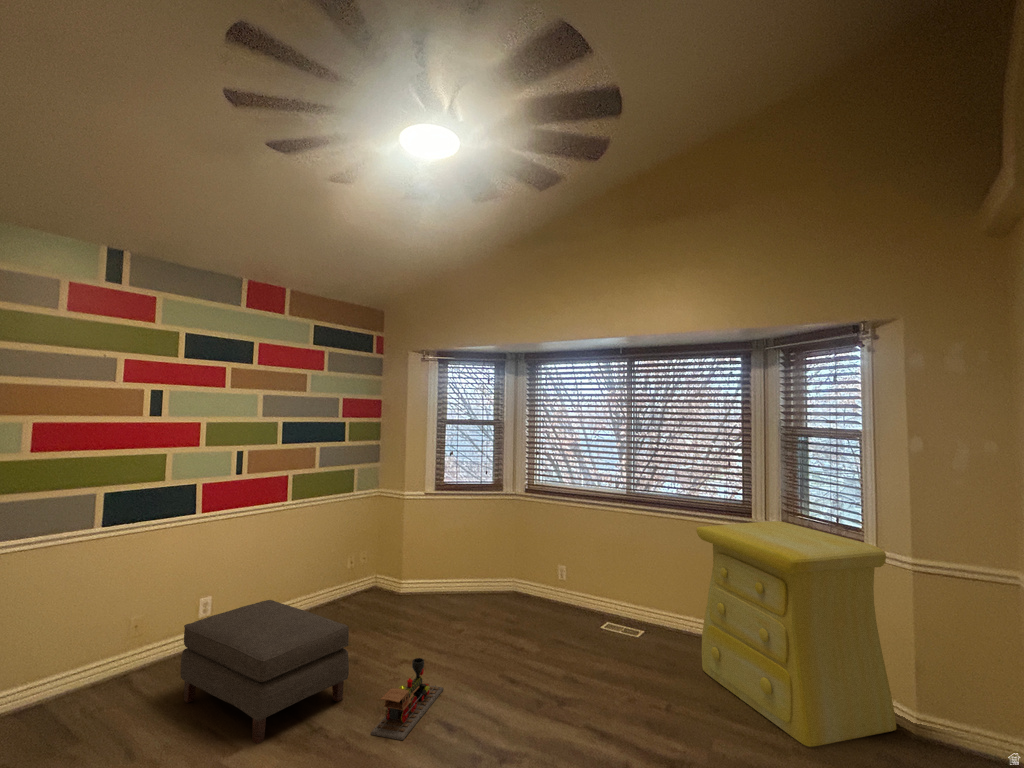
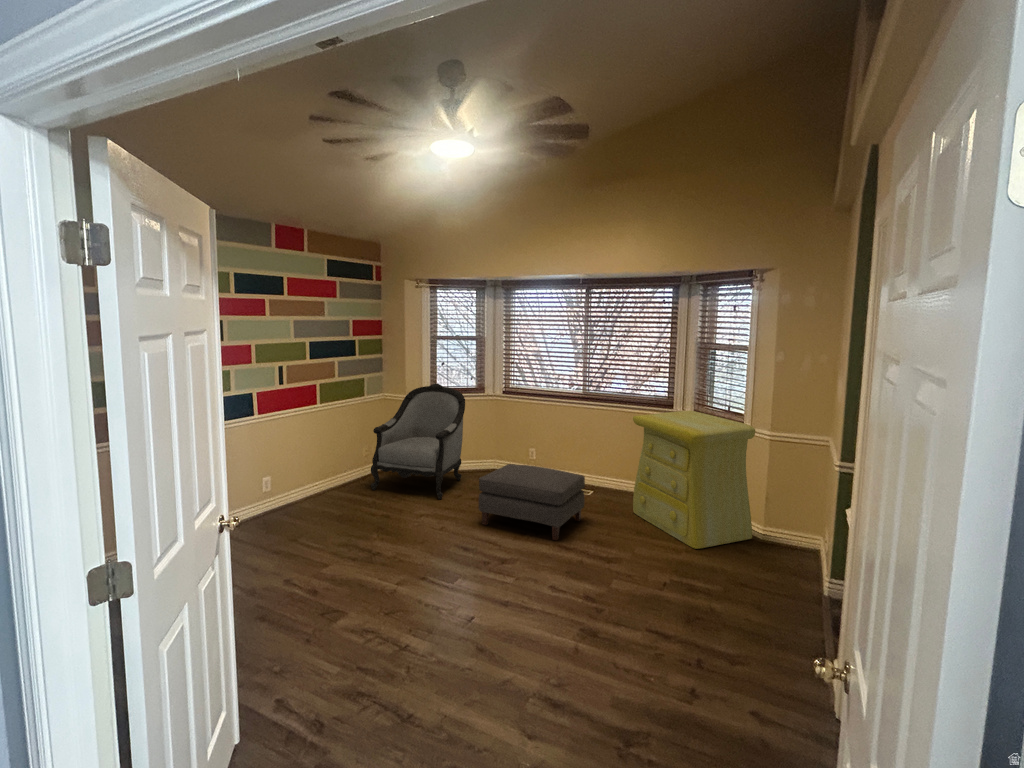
armchair: none [348,478,476,636] -> present [371,383,465,499]
ottoman: present [181,600,349,744] -> present [479,464,585,540]
toy train: present [371,658,444,740] -> none [414,509,456,557]

